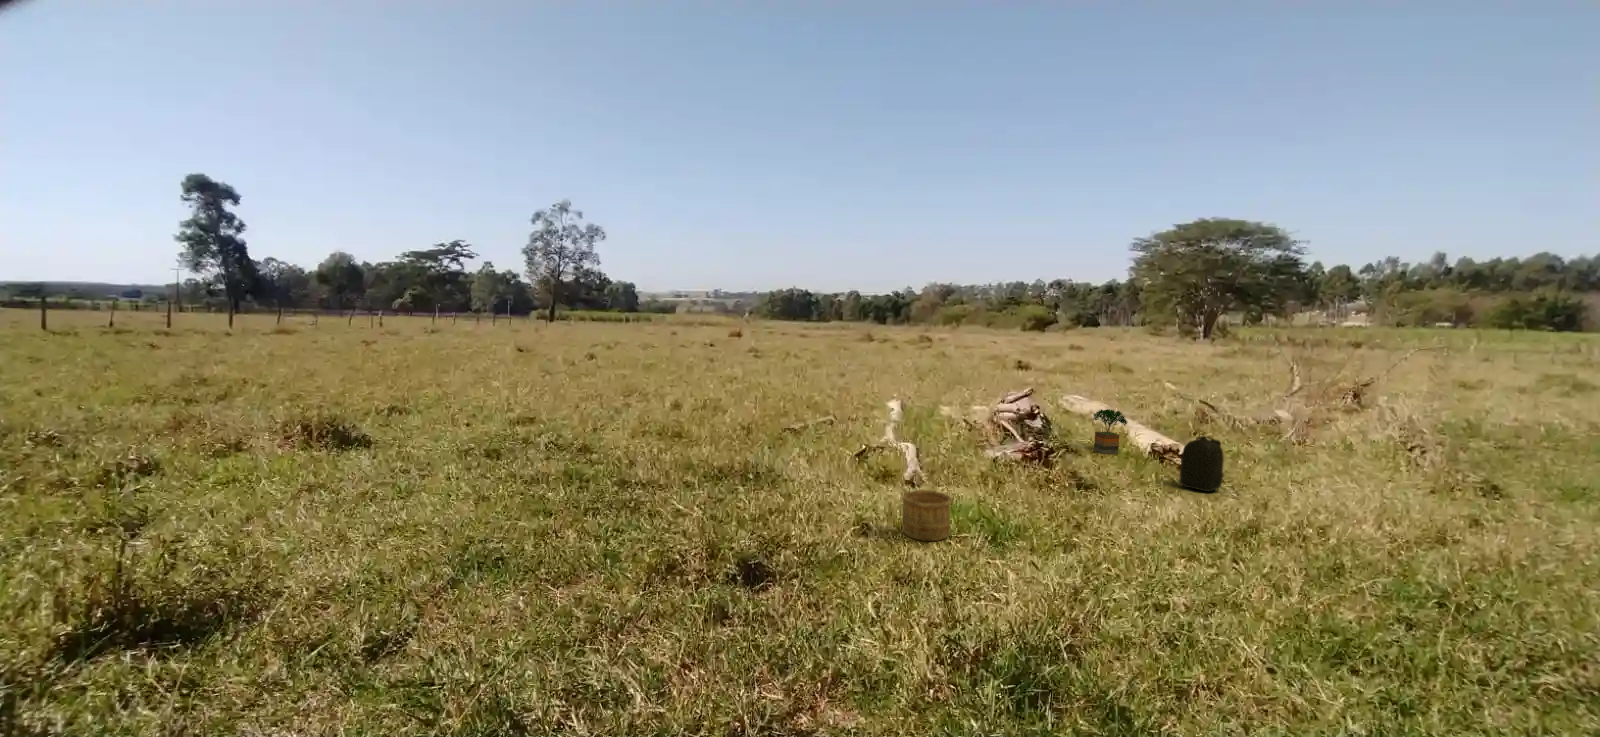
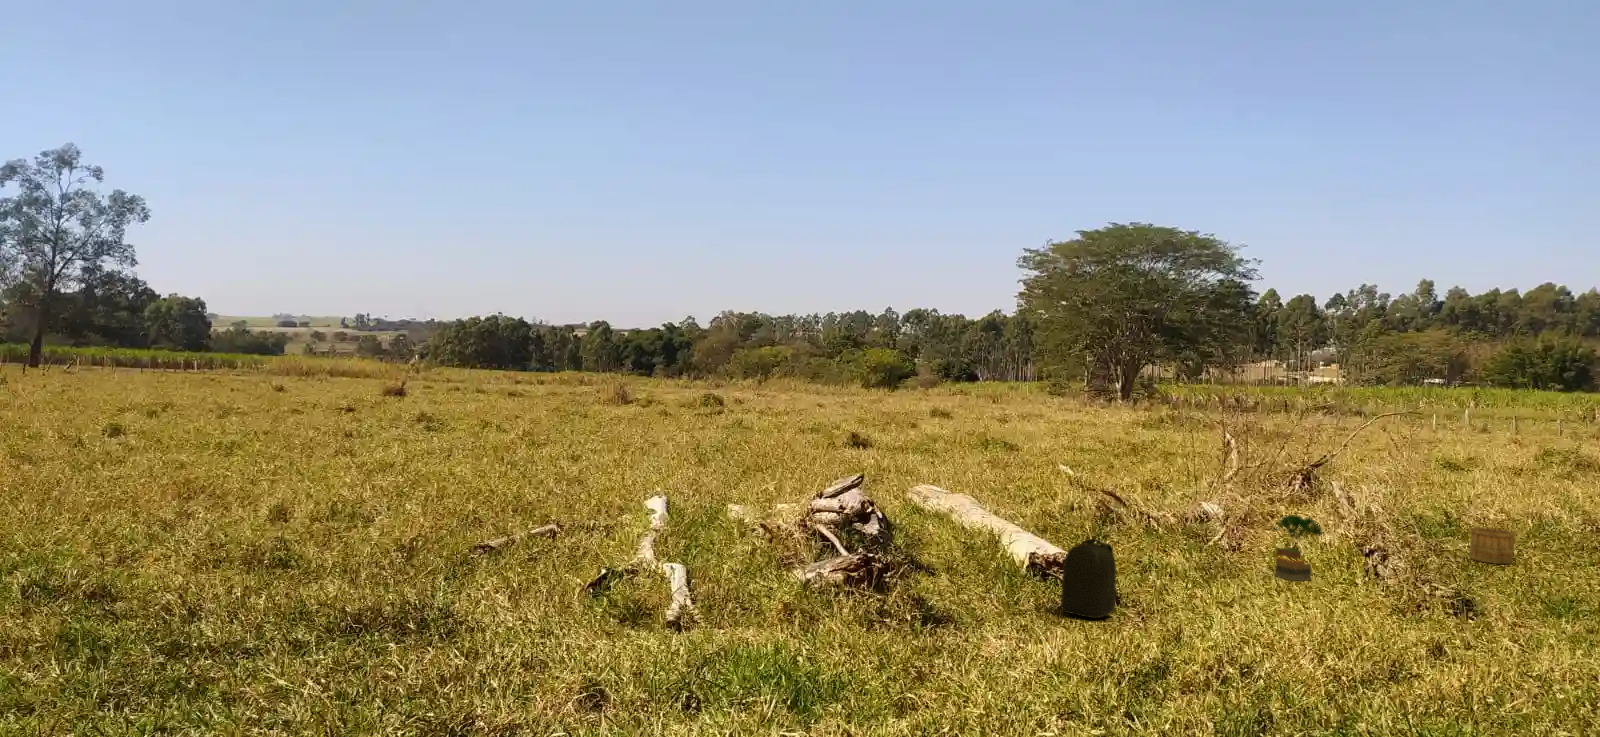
potted tree: present [1093,409,1127,454] -> present [1272,515,1324,581]
wooden bucket: present [902,490,952,541] -> present [1470,527,1516,564]

